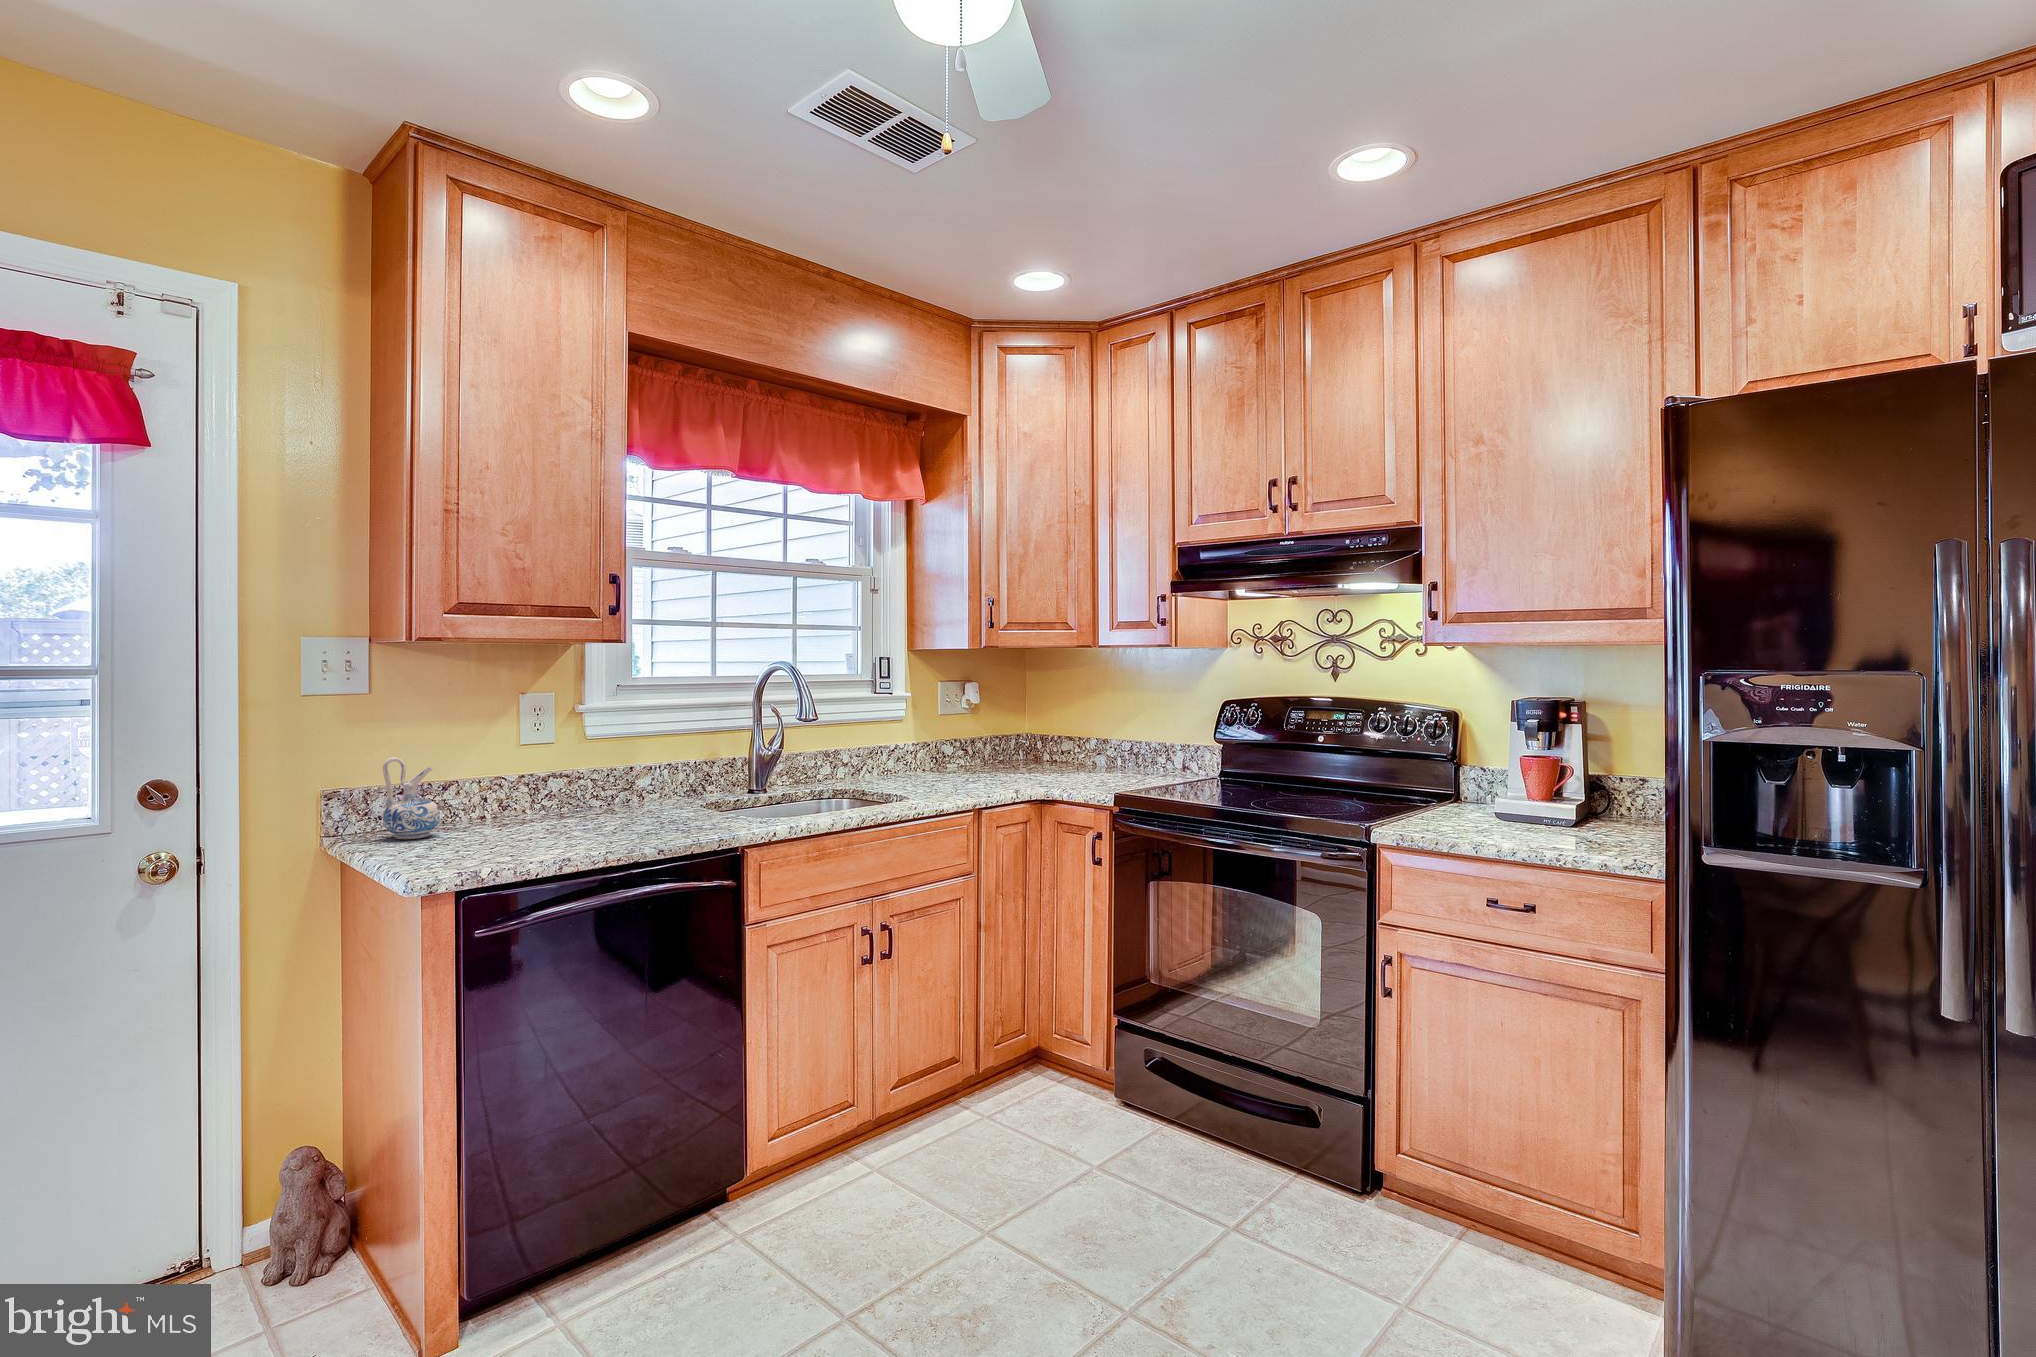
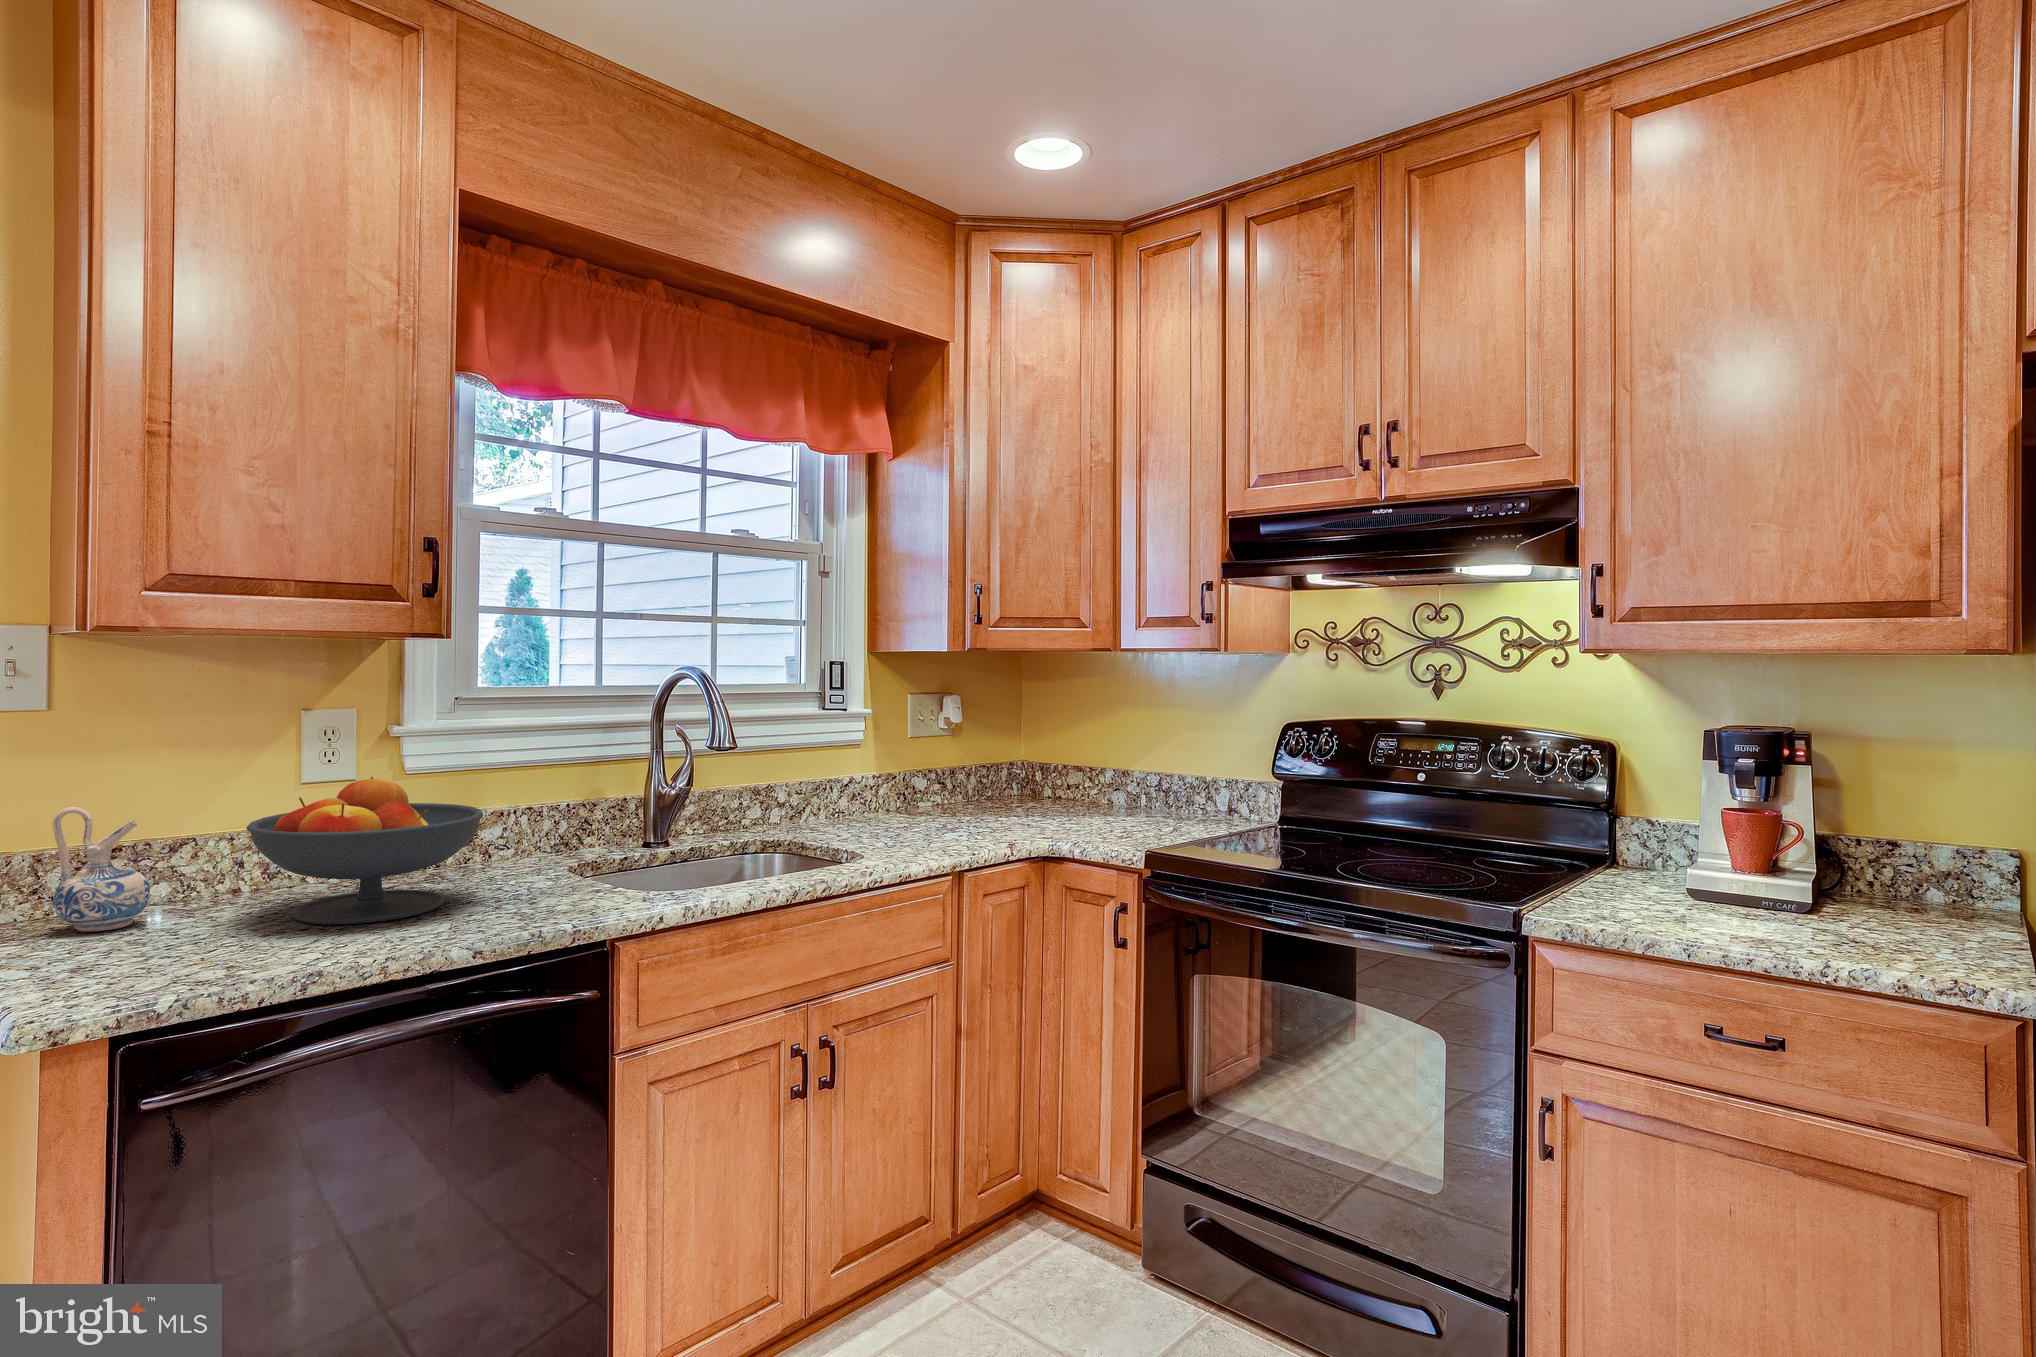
fruit bowl: none [503,739,652,835] -> present [246,777,483,925]

